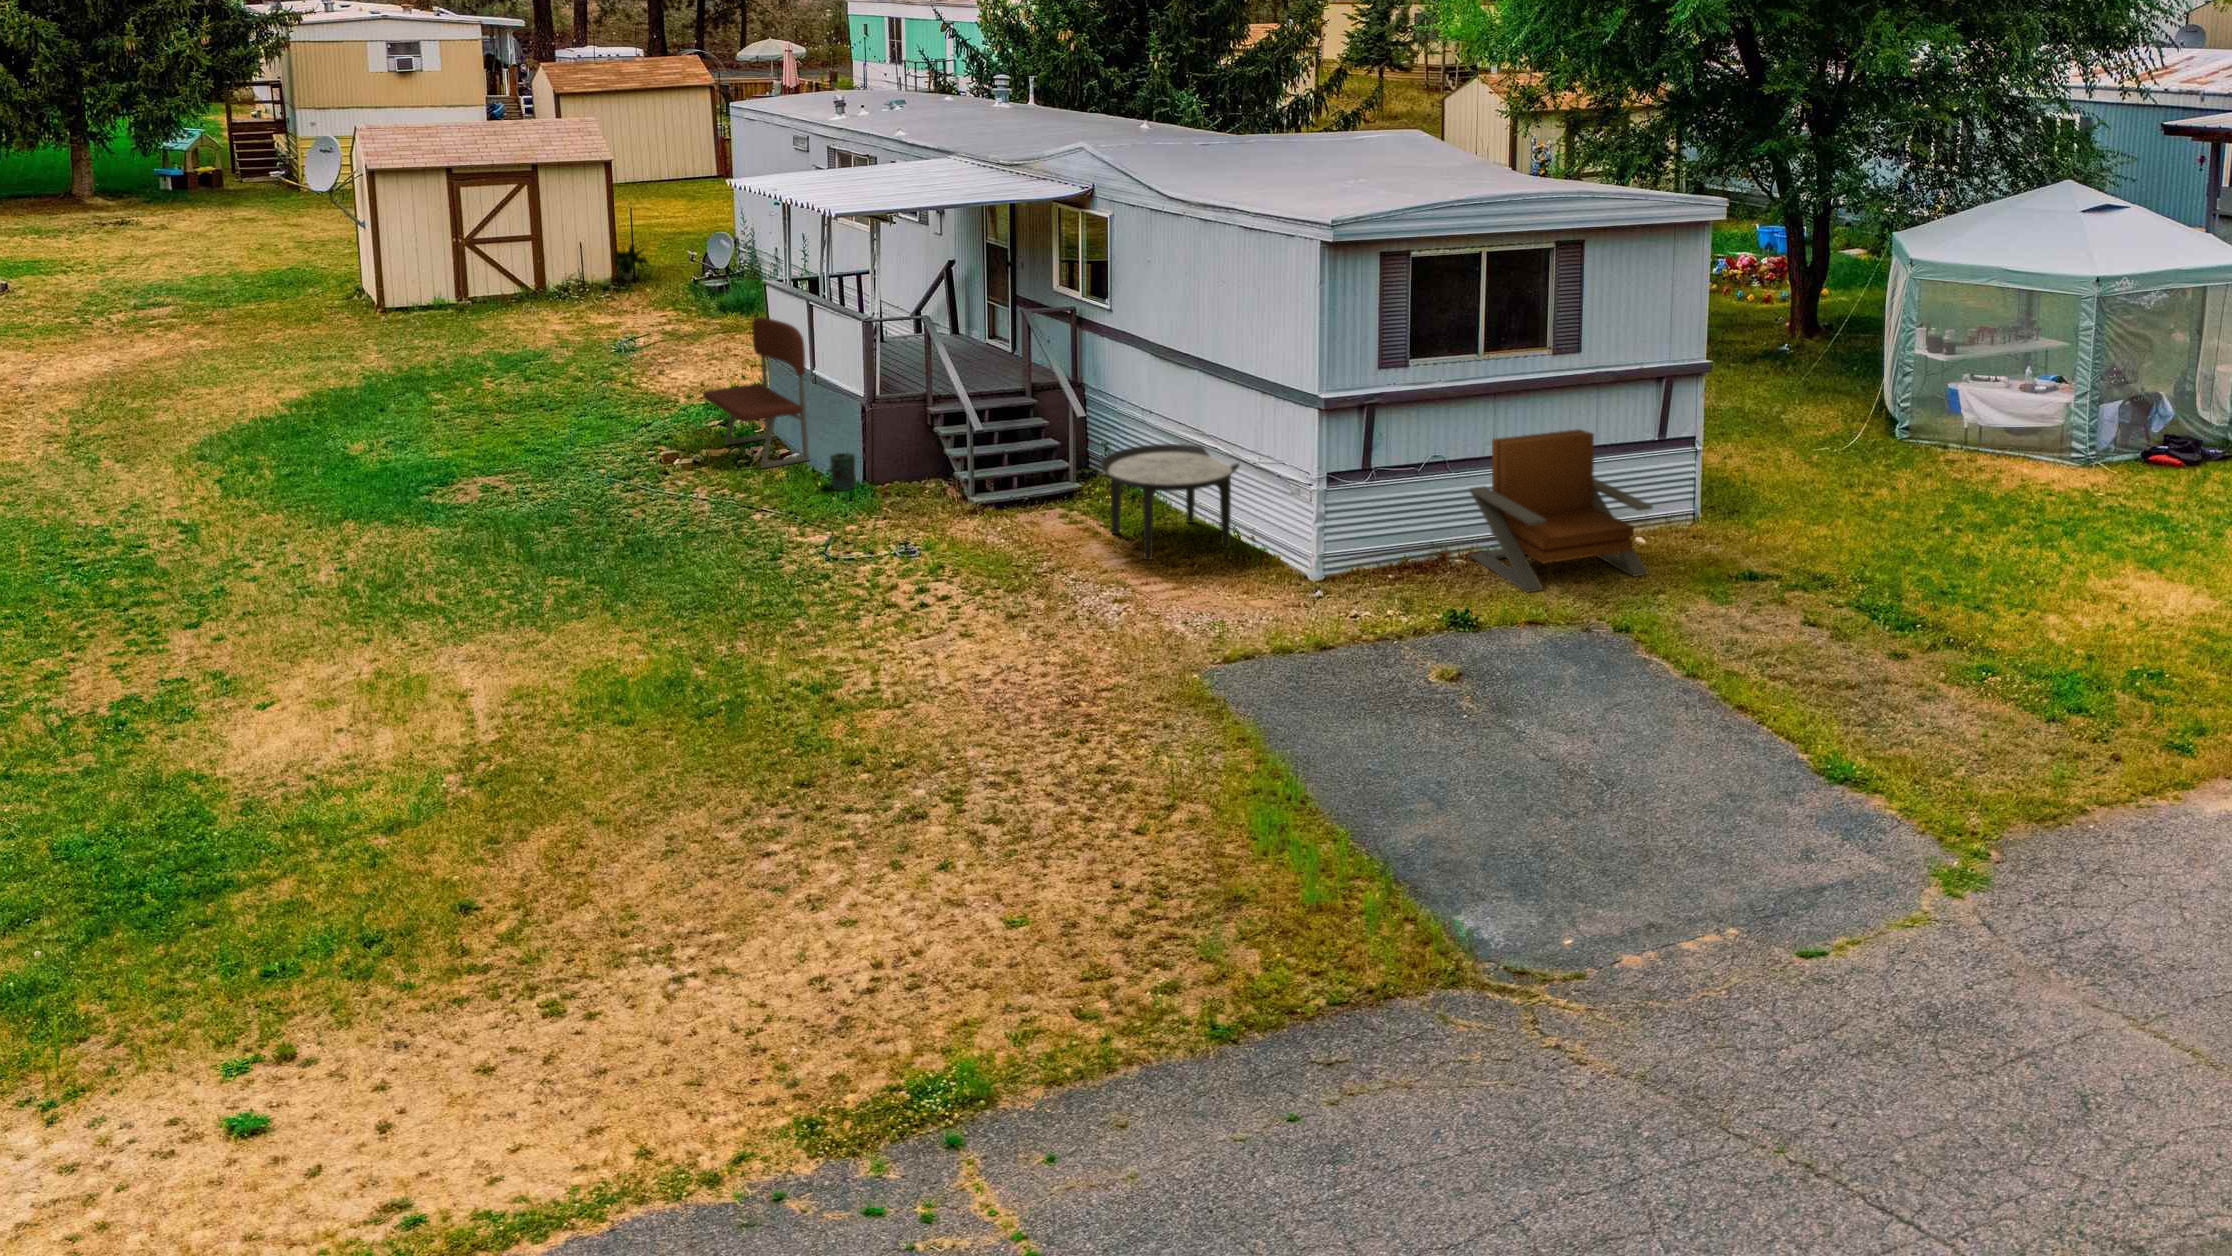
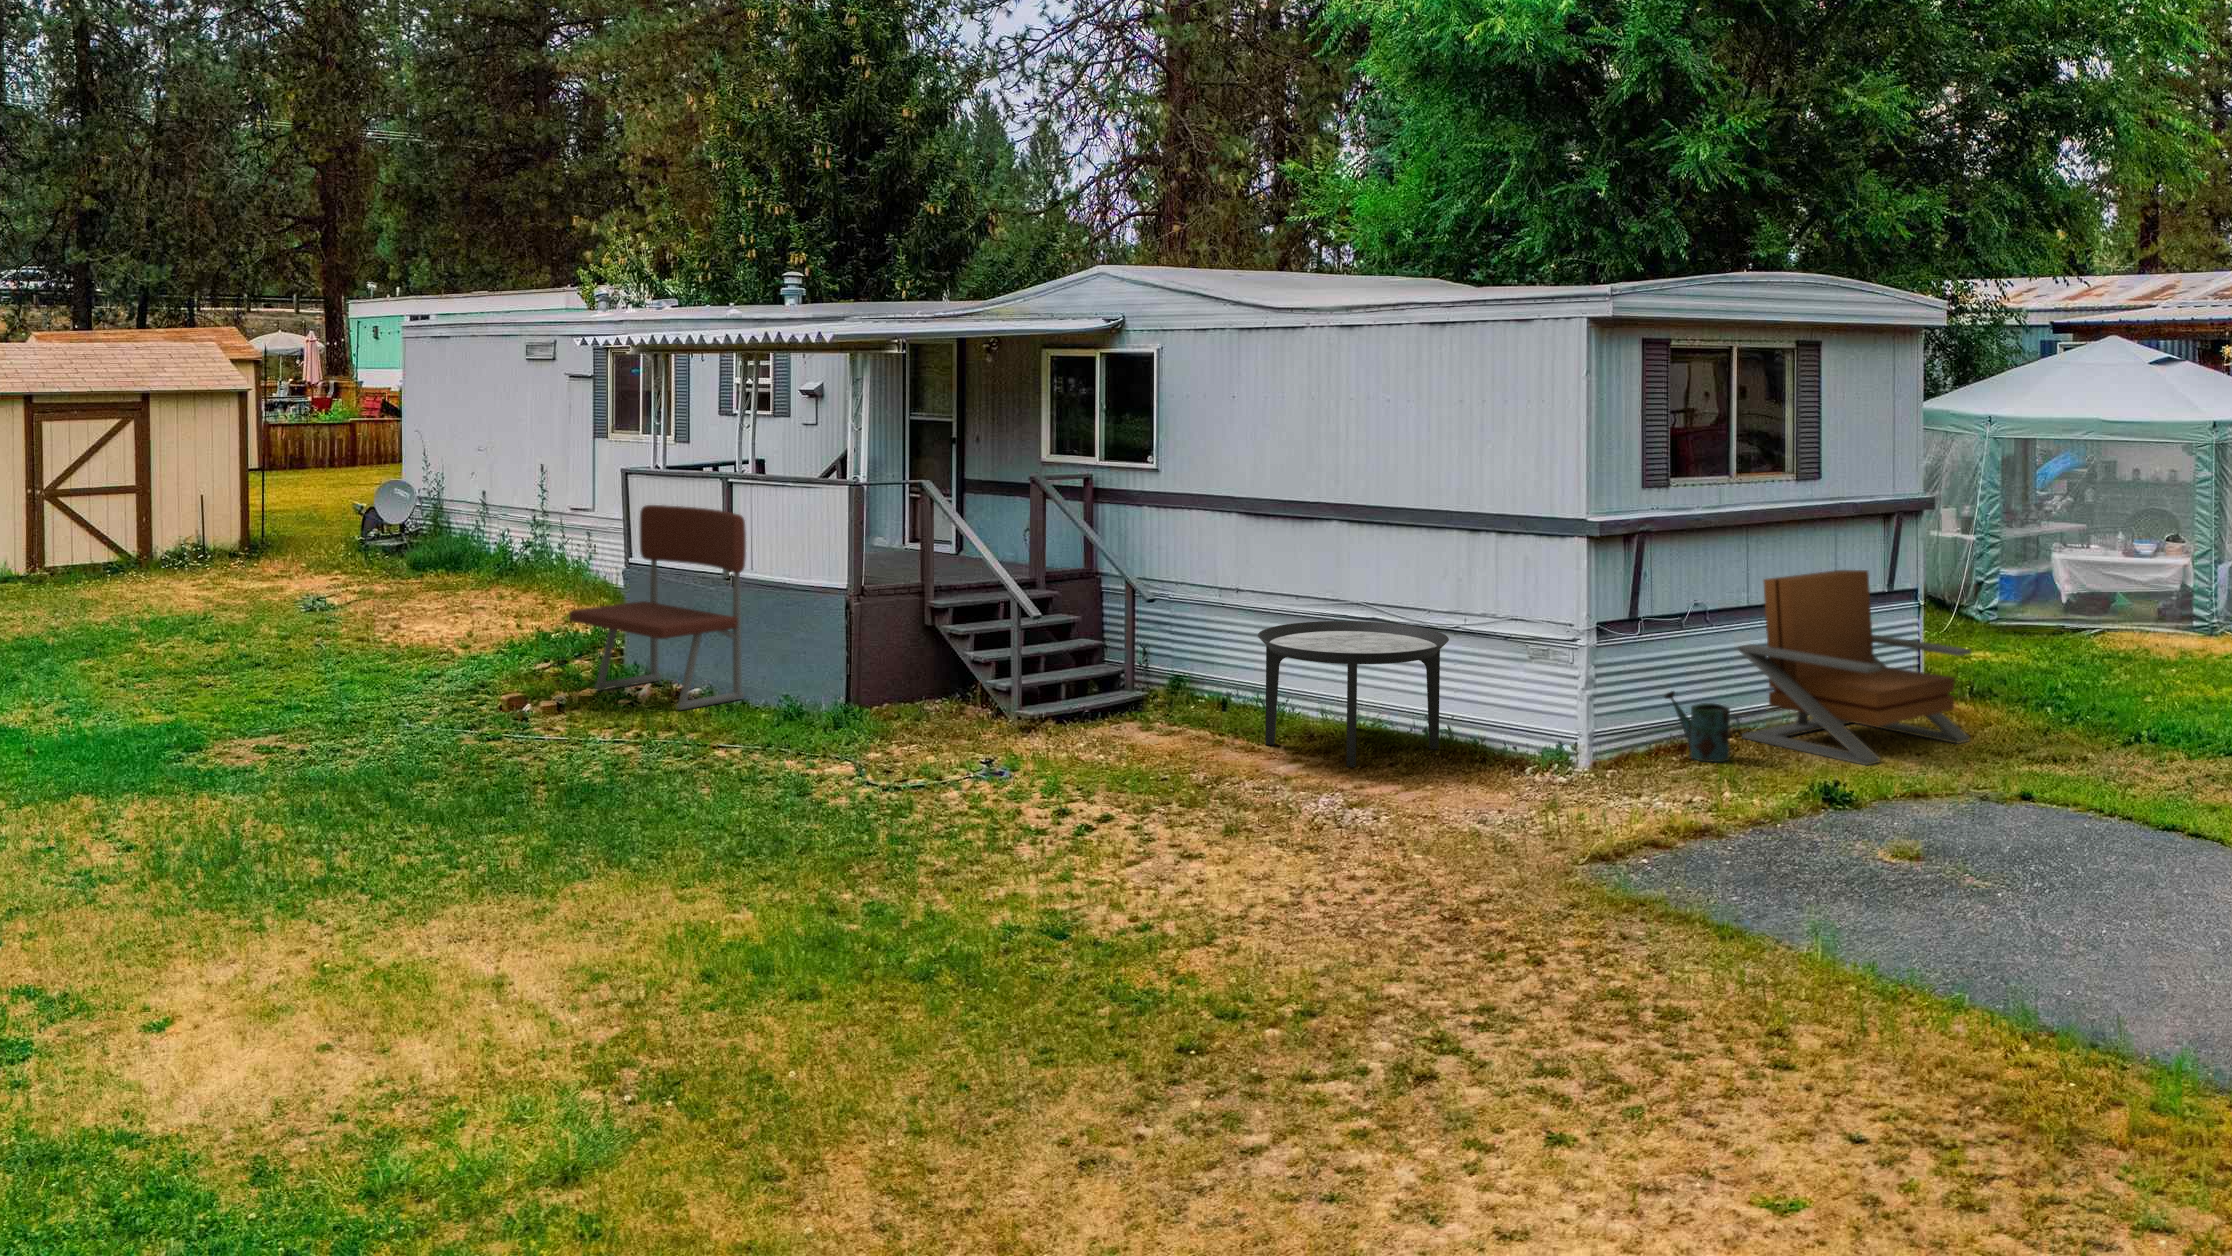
potted plant: present [612,244,648,280] -> none [242,501,311,552]
watering can: present [830,453,856,491] -> present [1665,691,1740,762]

